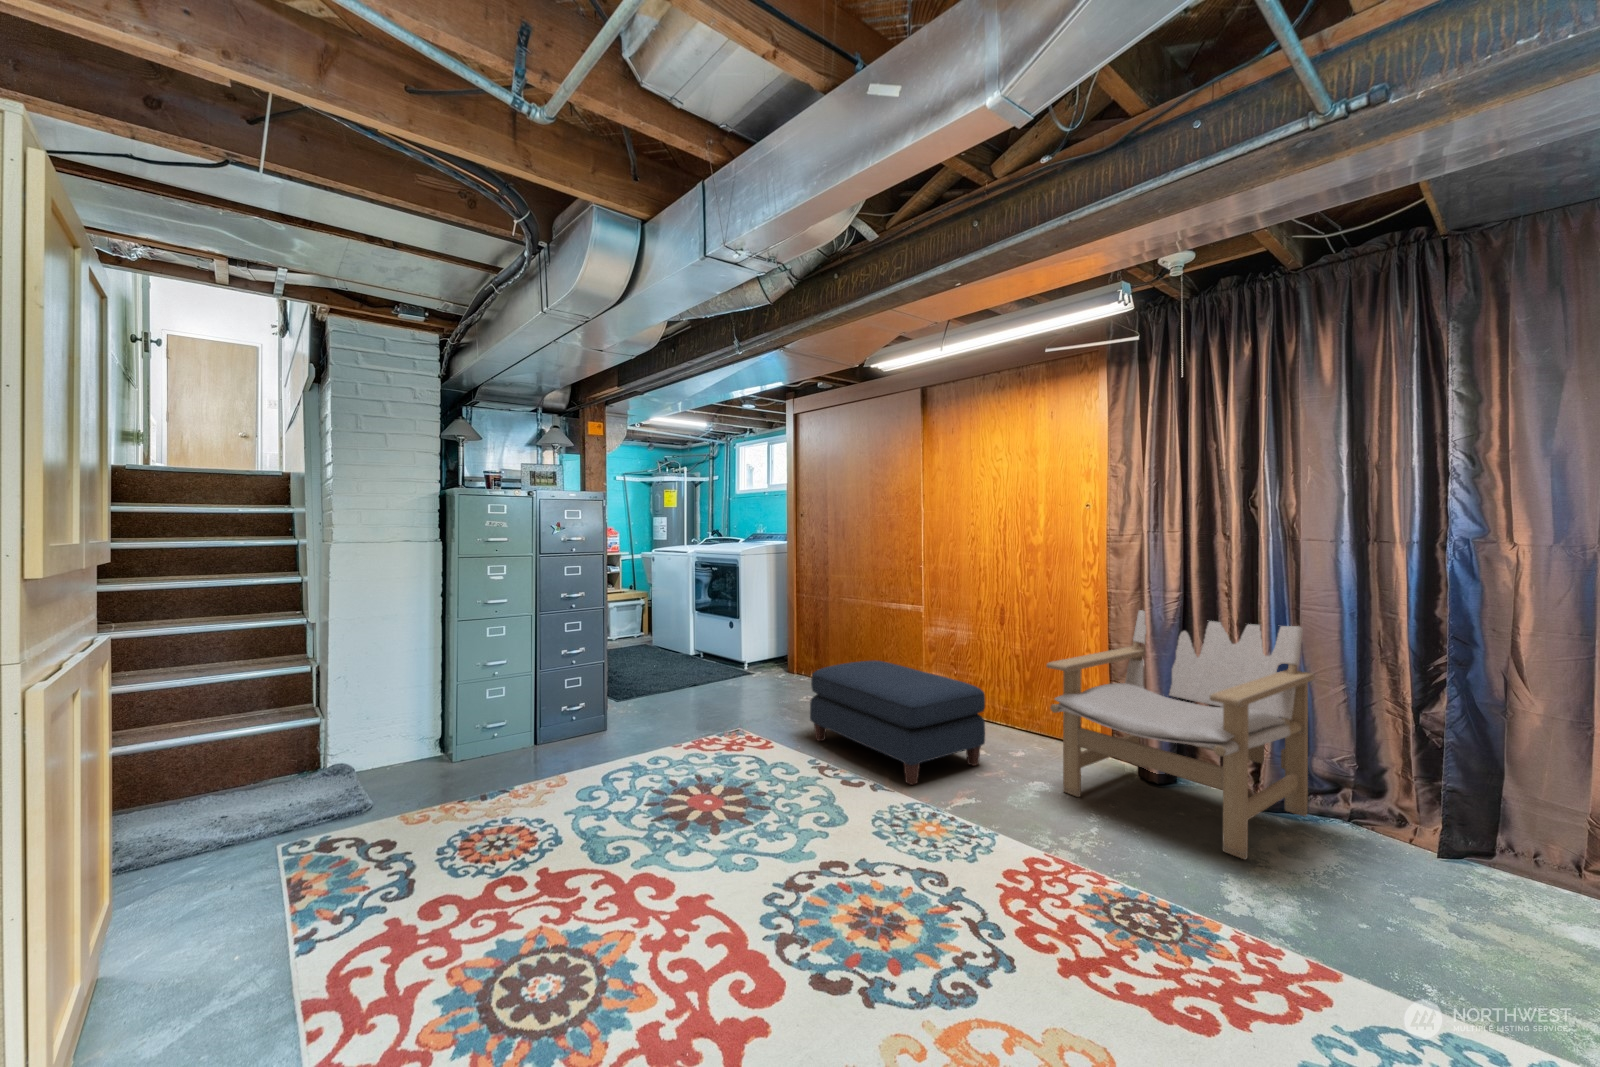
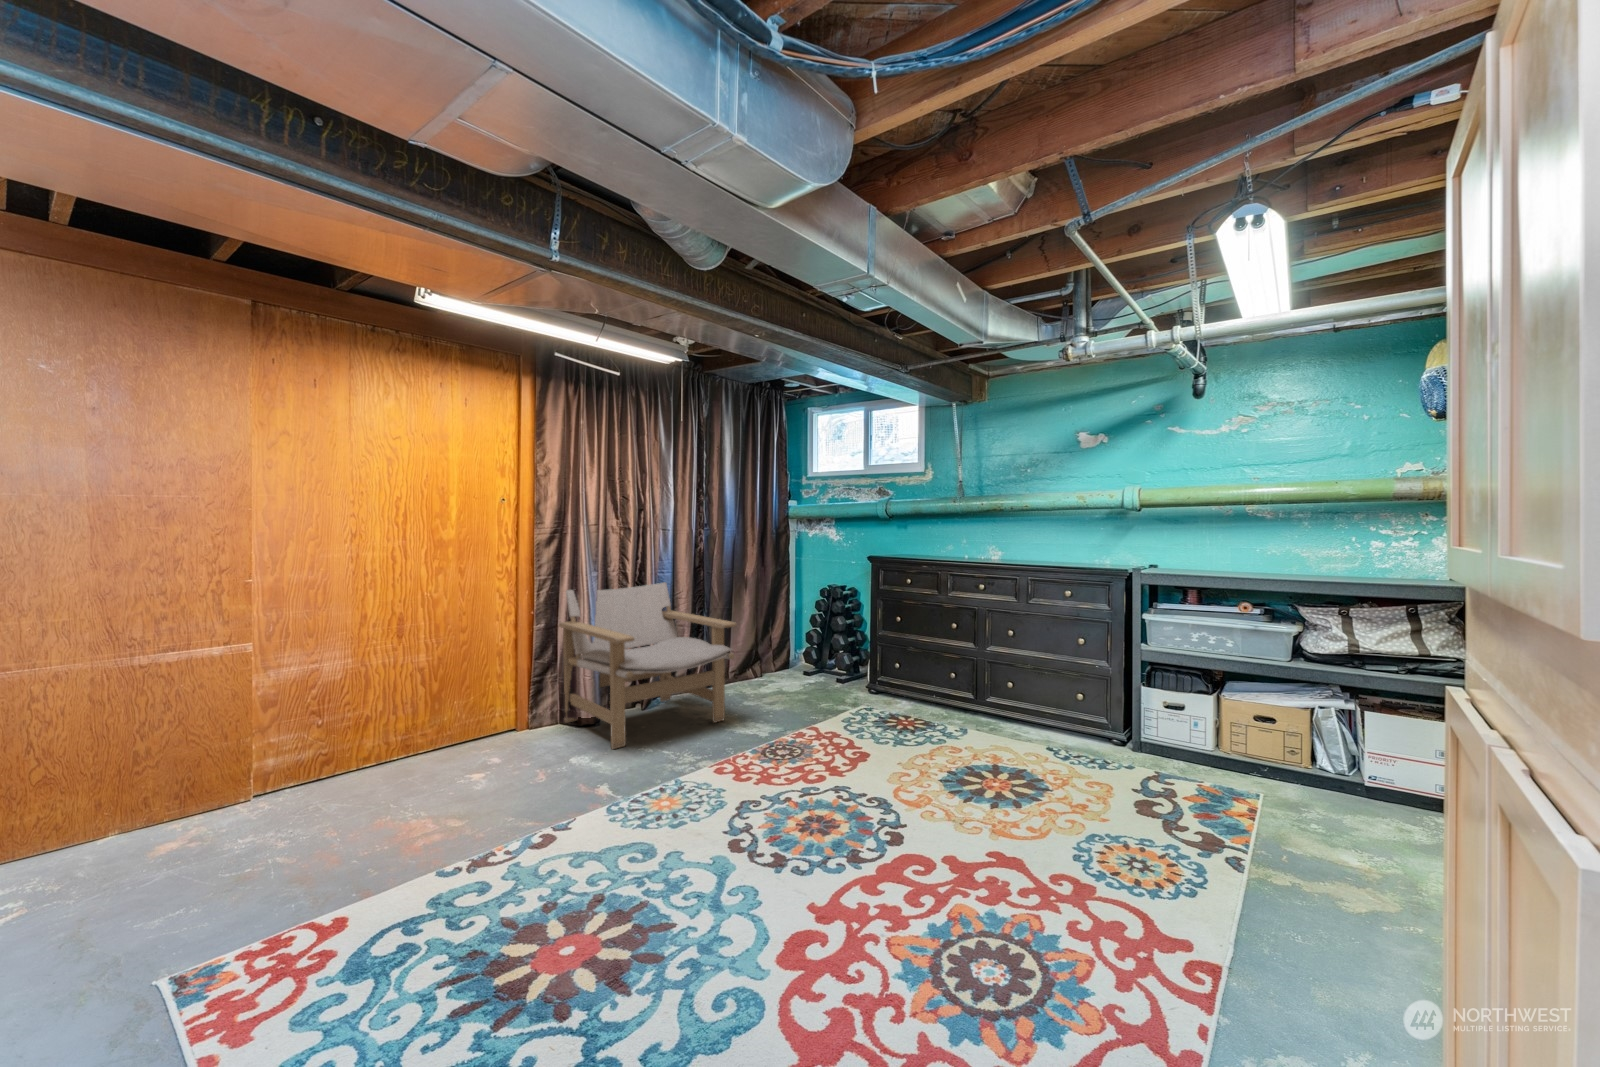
ottoman: present [810,660,985,785] -> none [321,691,582,875]

